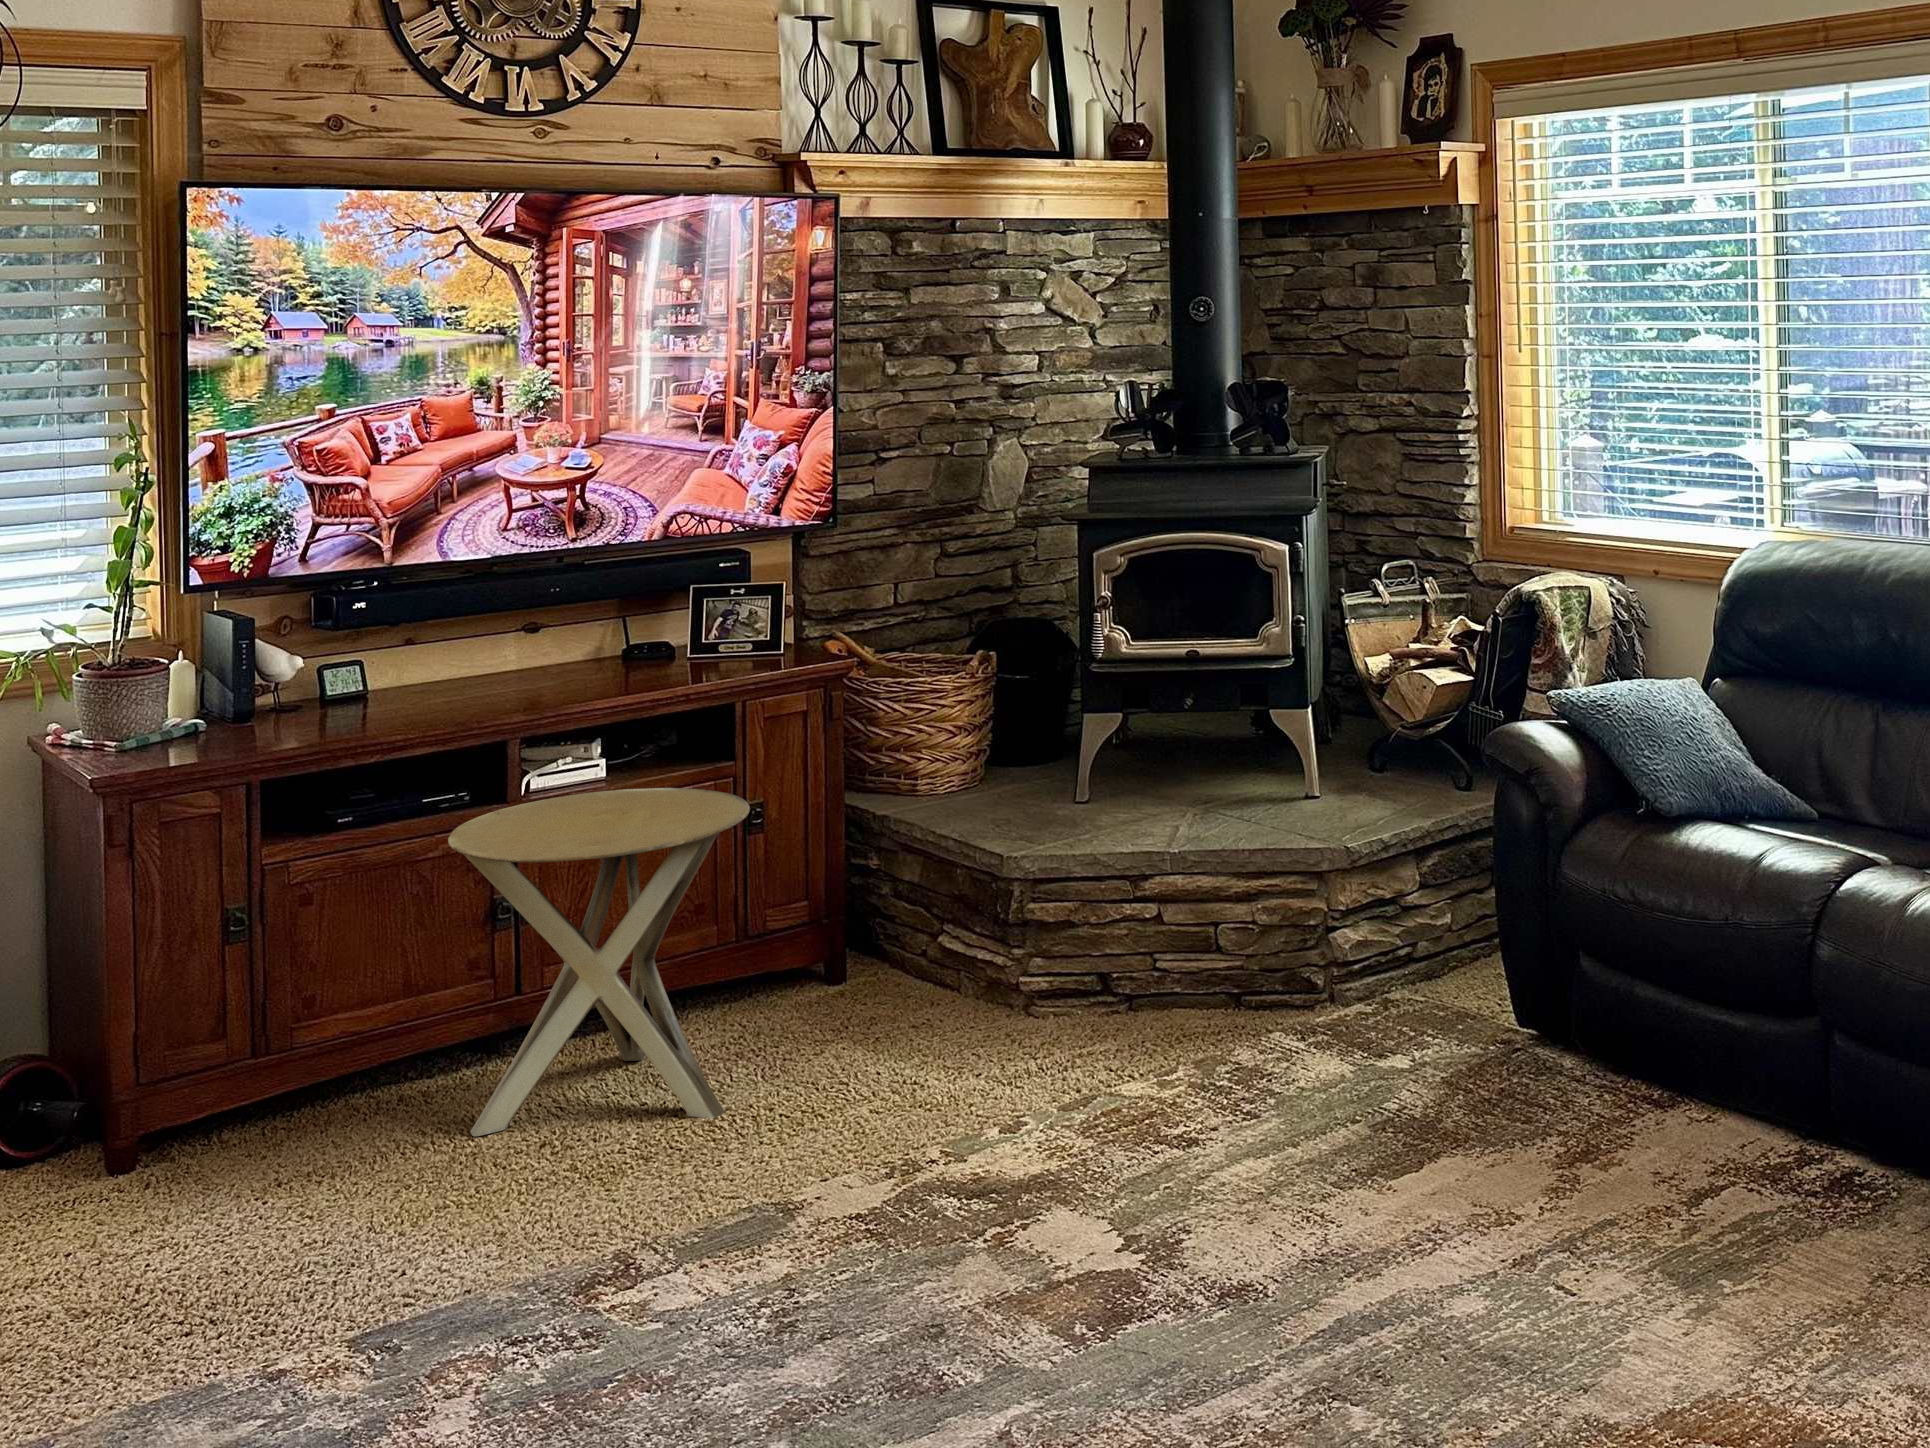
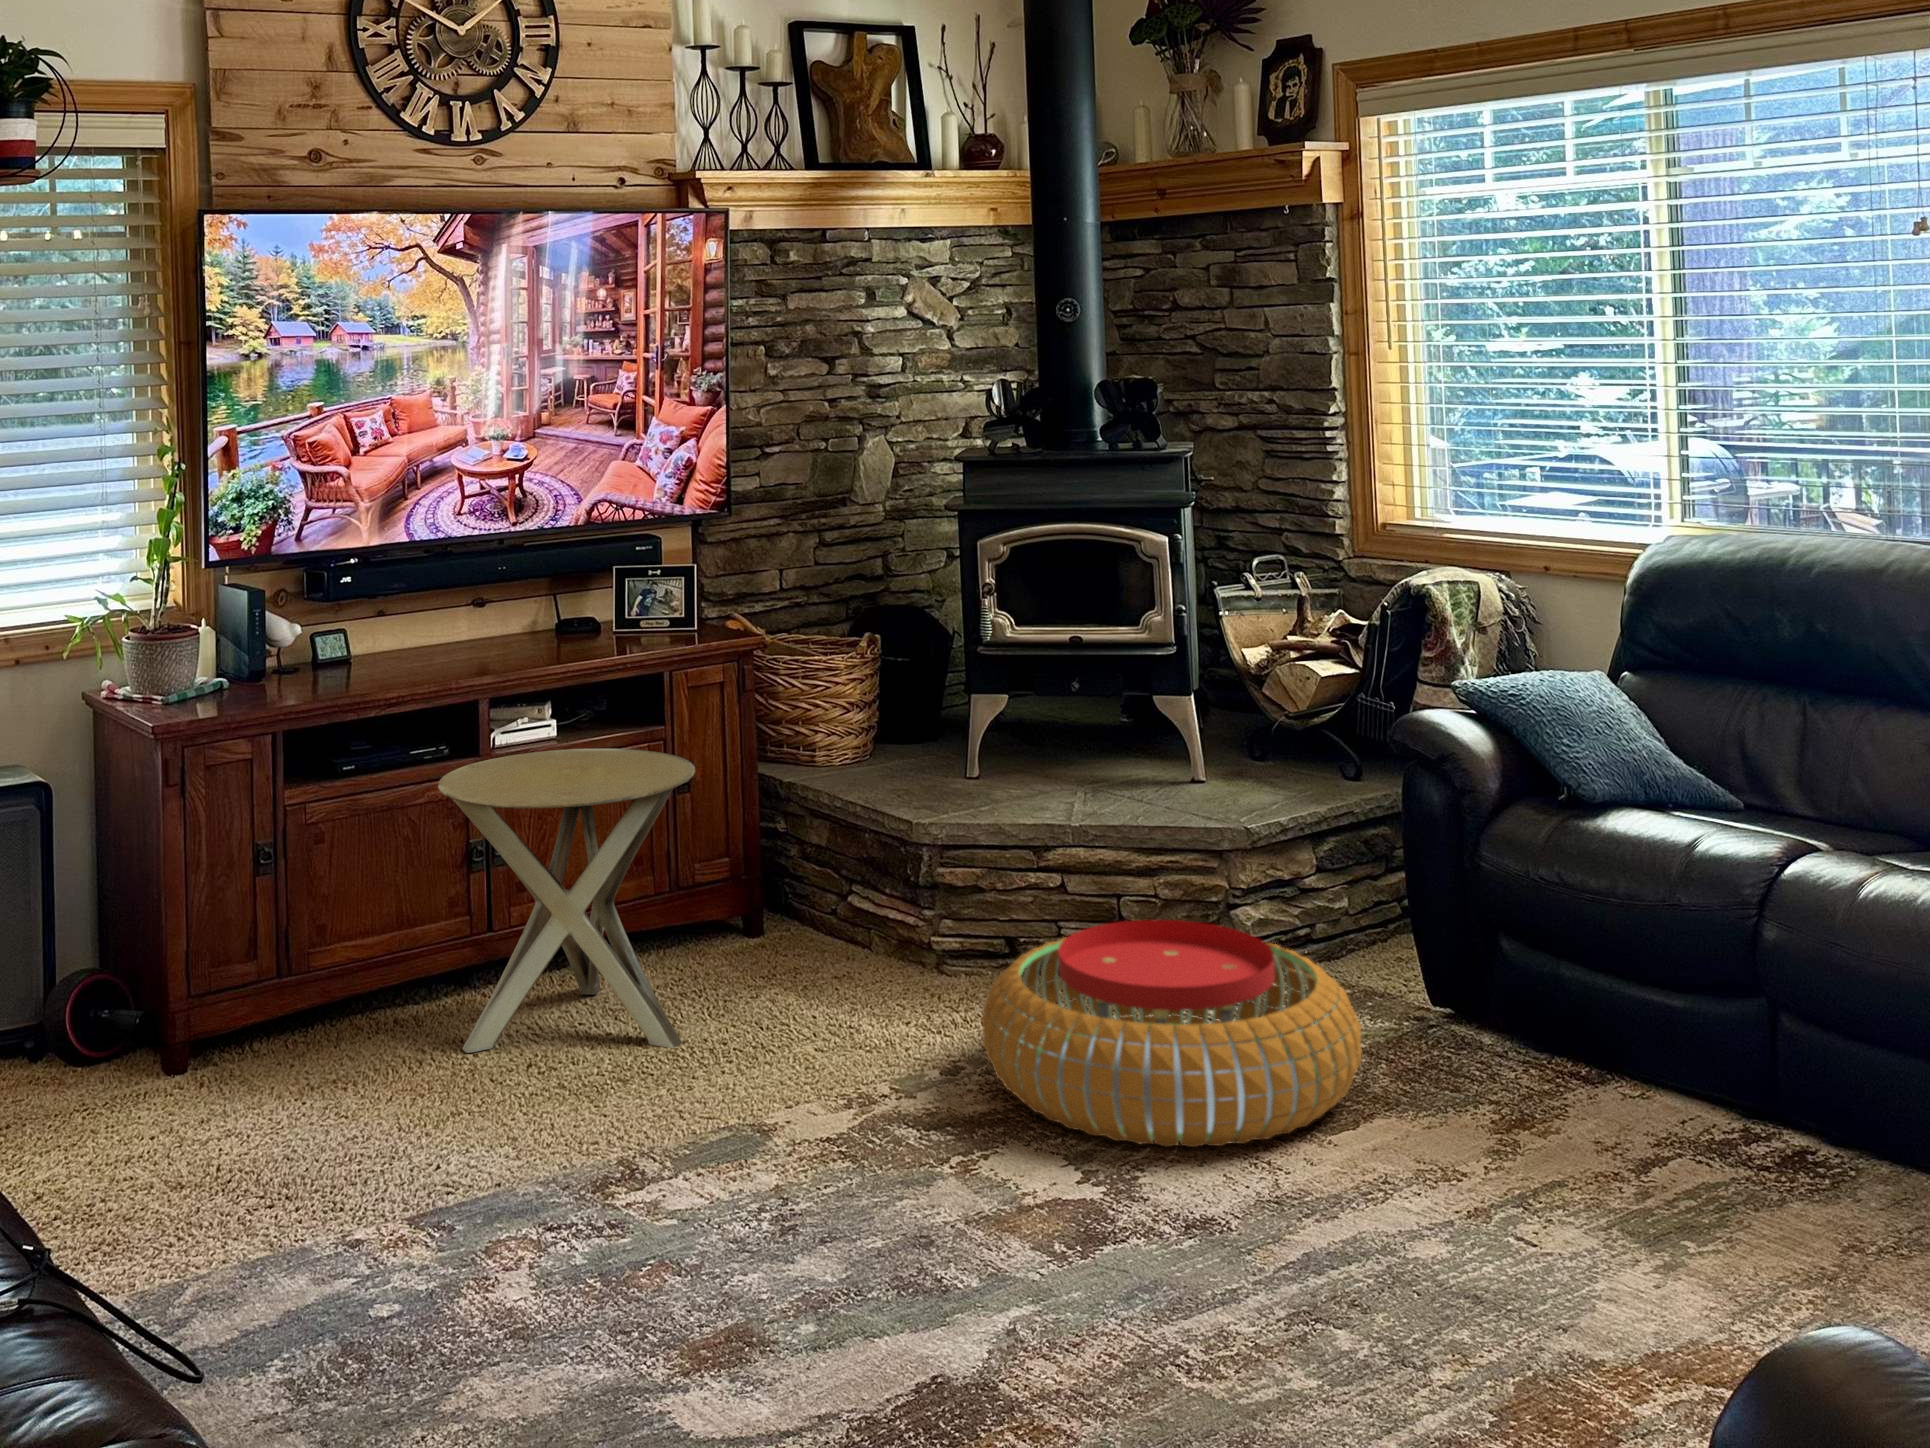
pouf: none [1041,957,1434,1204] -> present [982,920,1362,1147]

